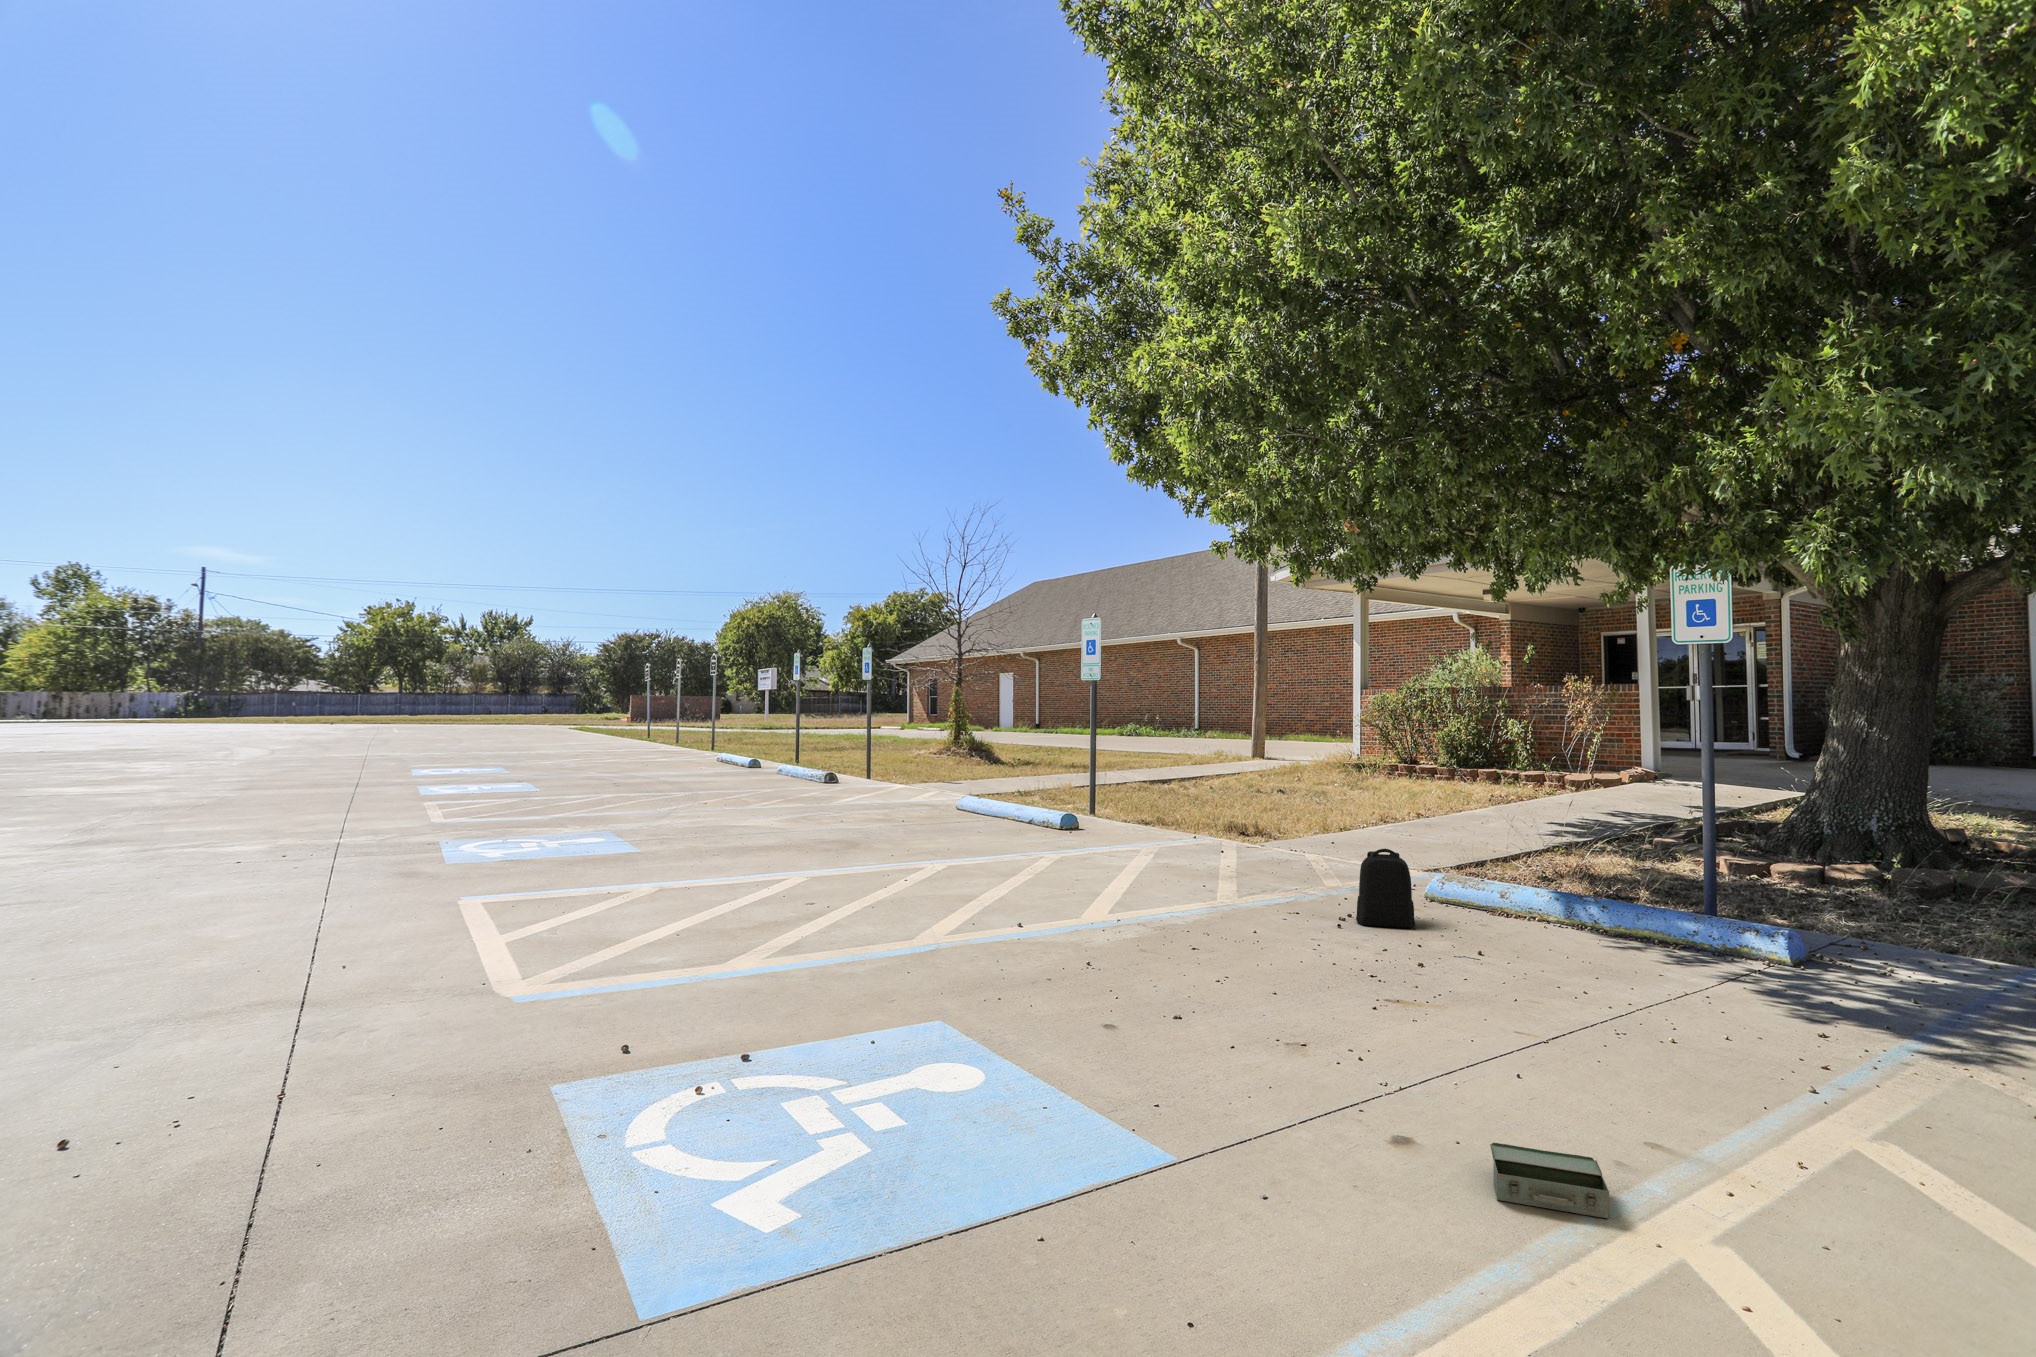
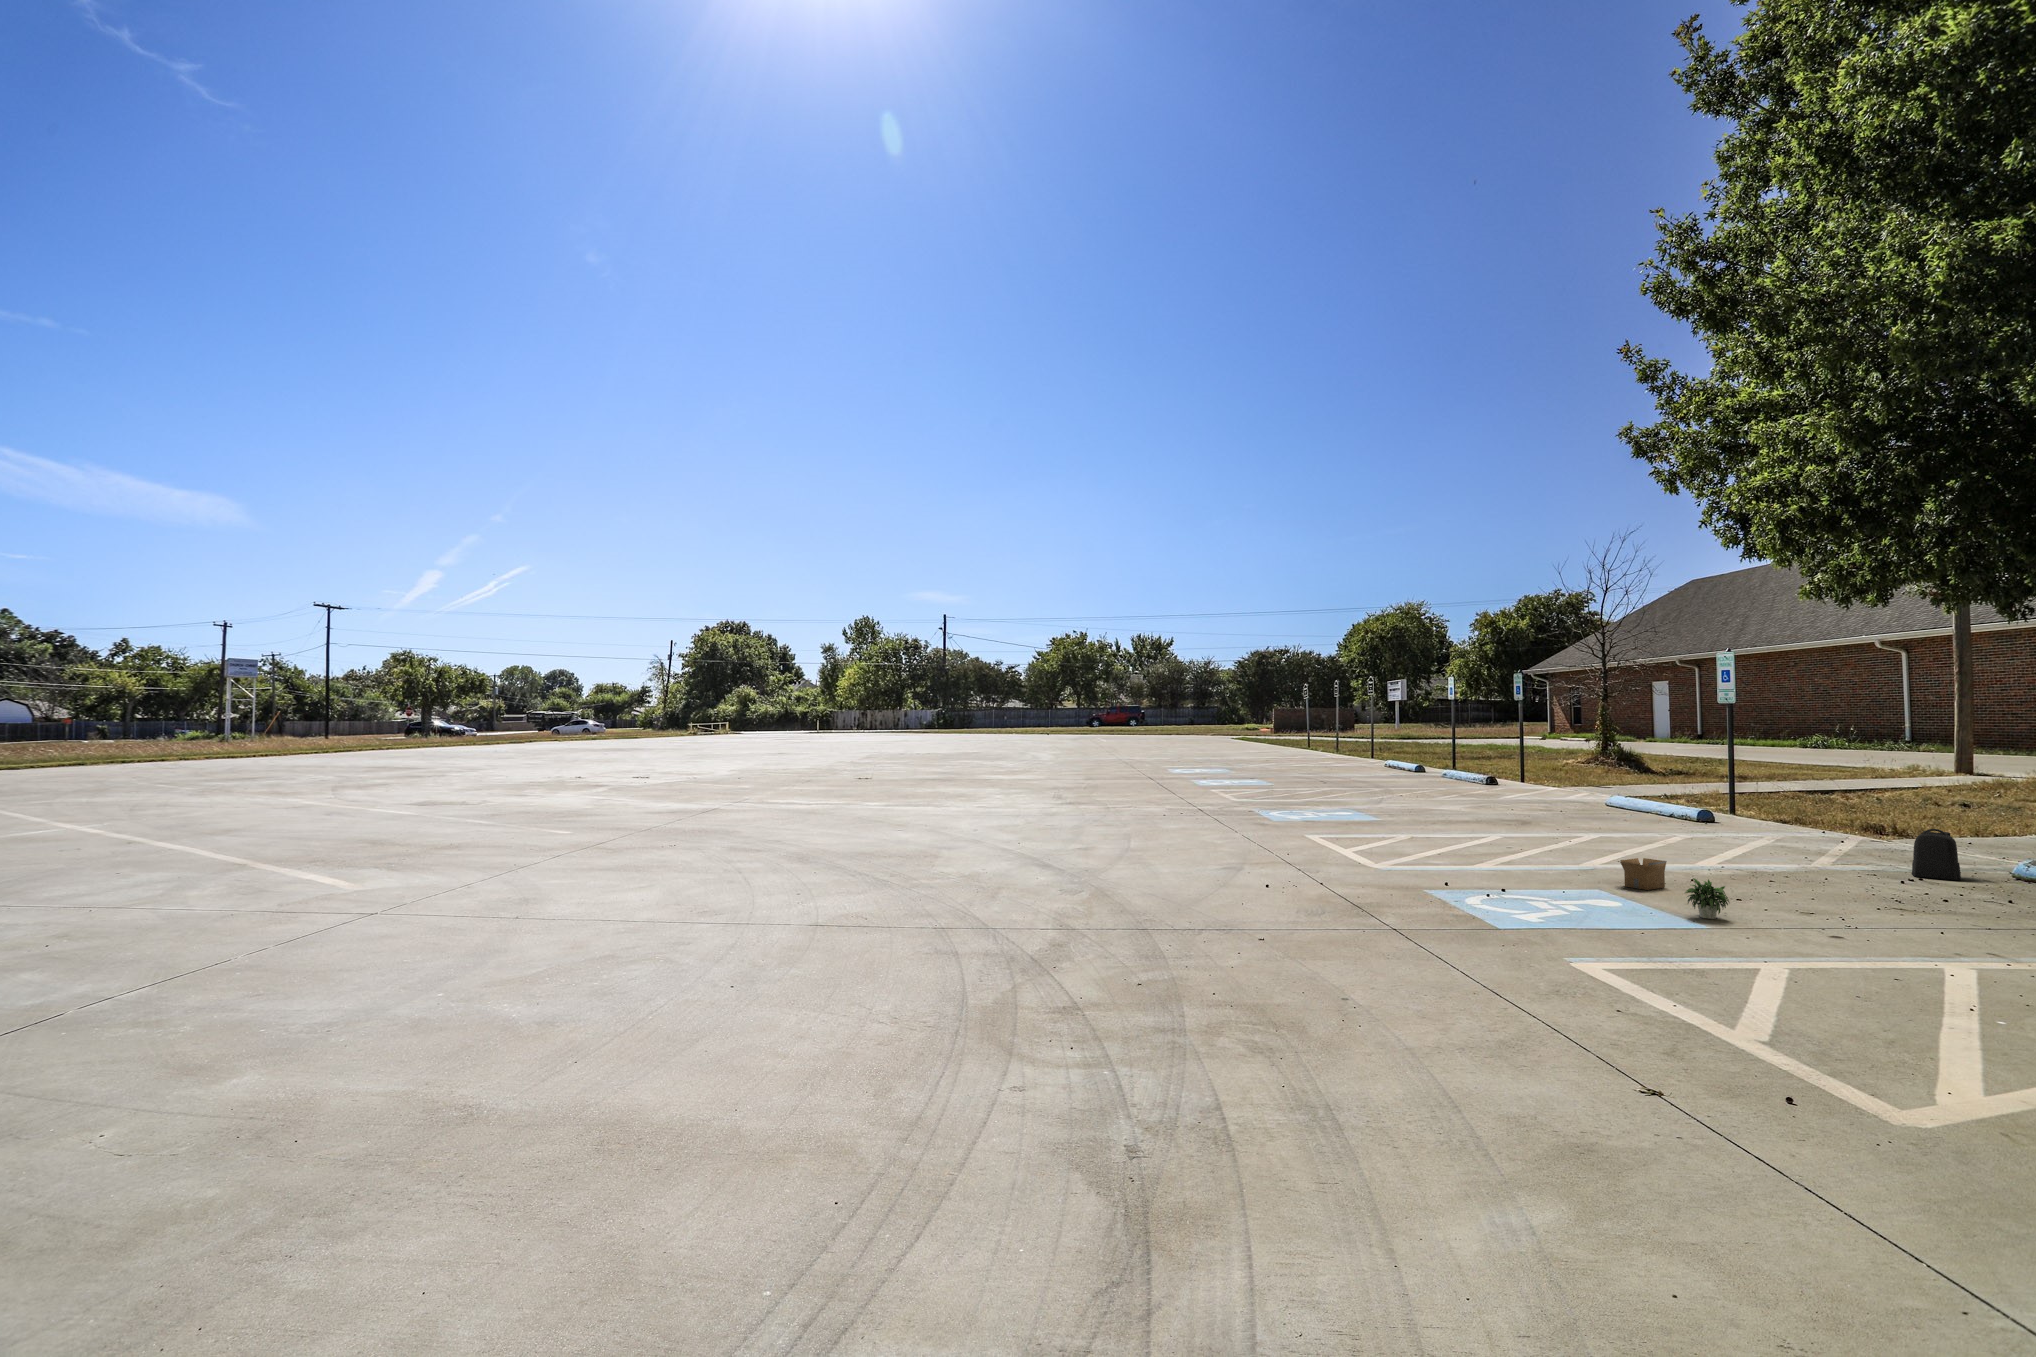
cardboard box: none [972,955,1057,1037] -> present [1620,858,1667,890]
potted plant: none [1117,1050,1216,1170] -> present [1685,878,1730,919]
toolbox: present [1490,1143,1609,1219] -> none [1858,922,1916,944]

